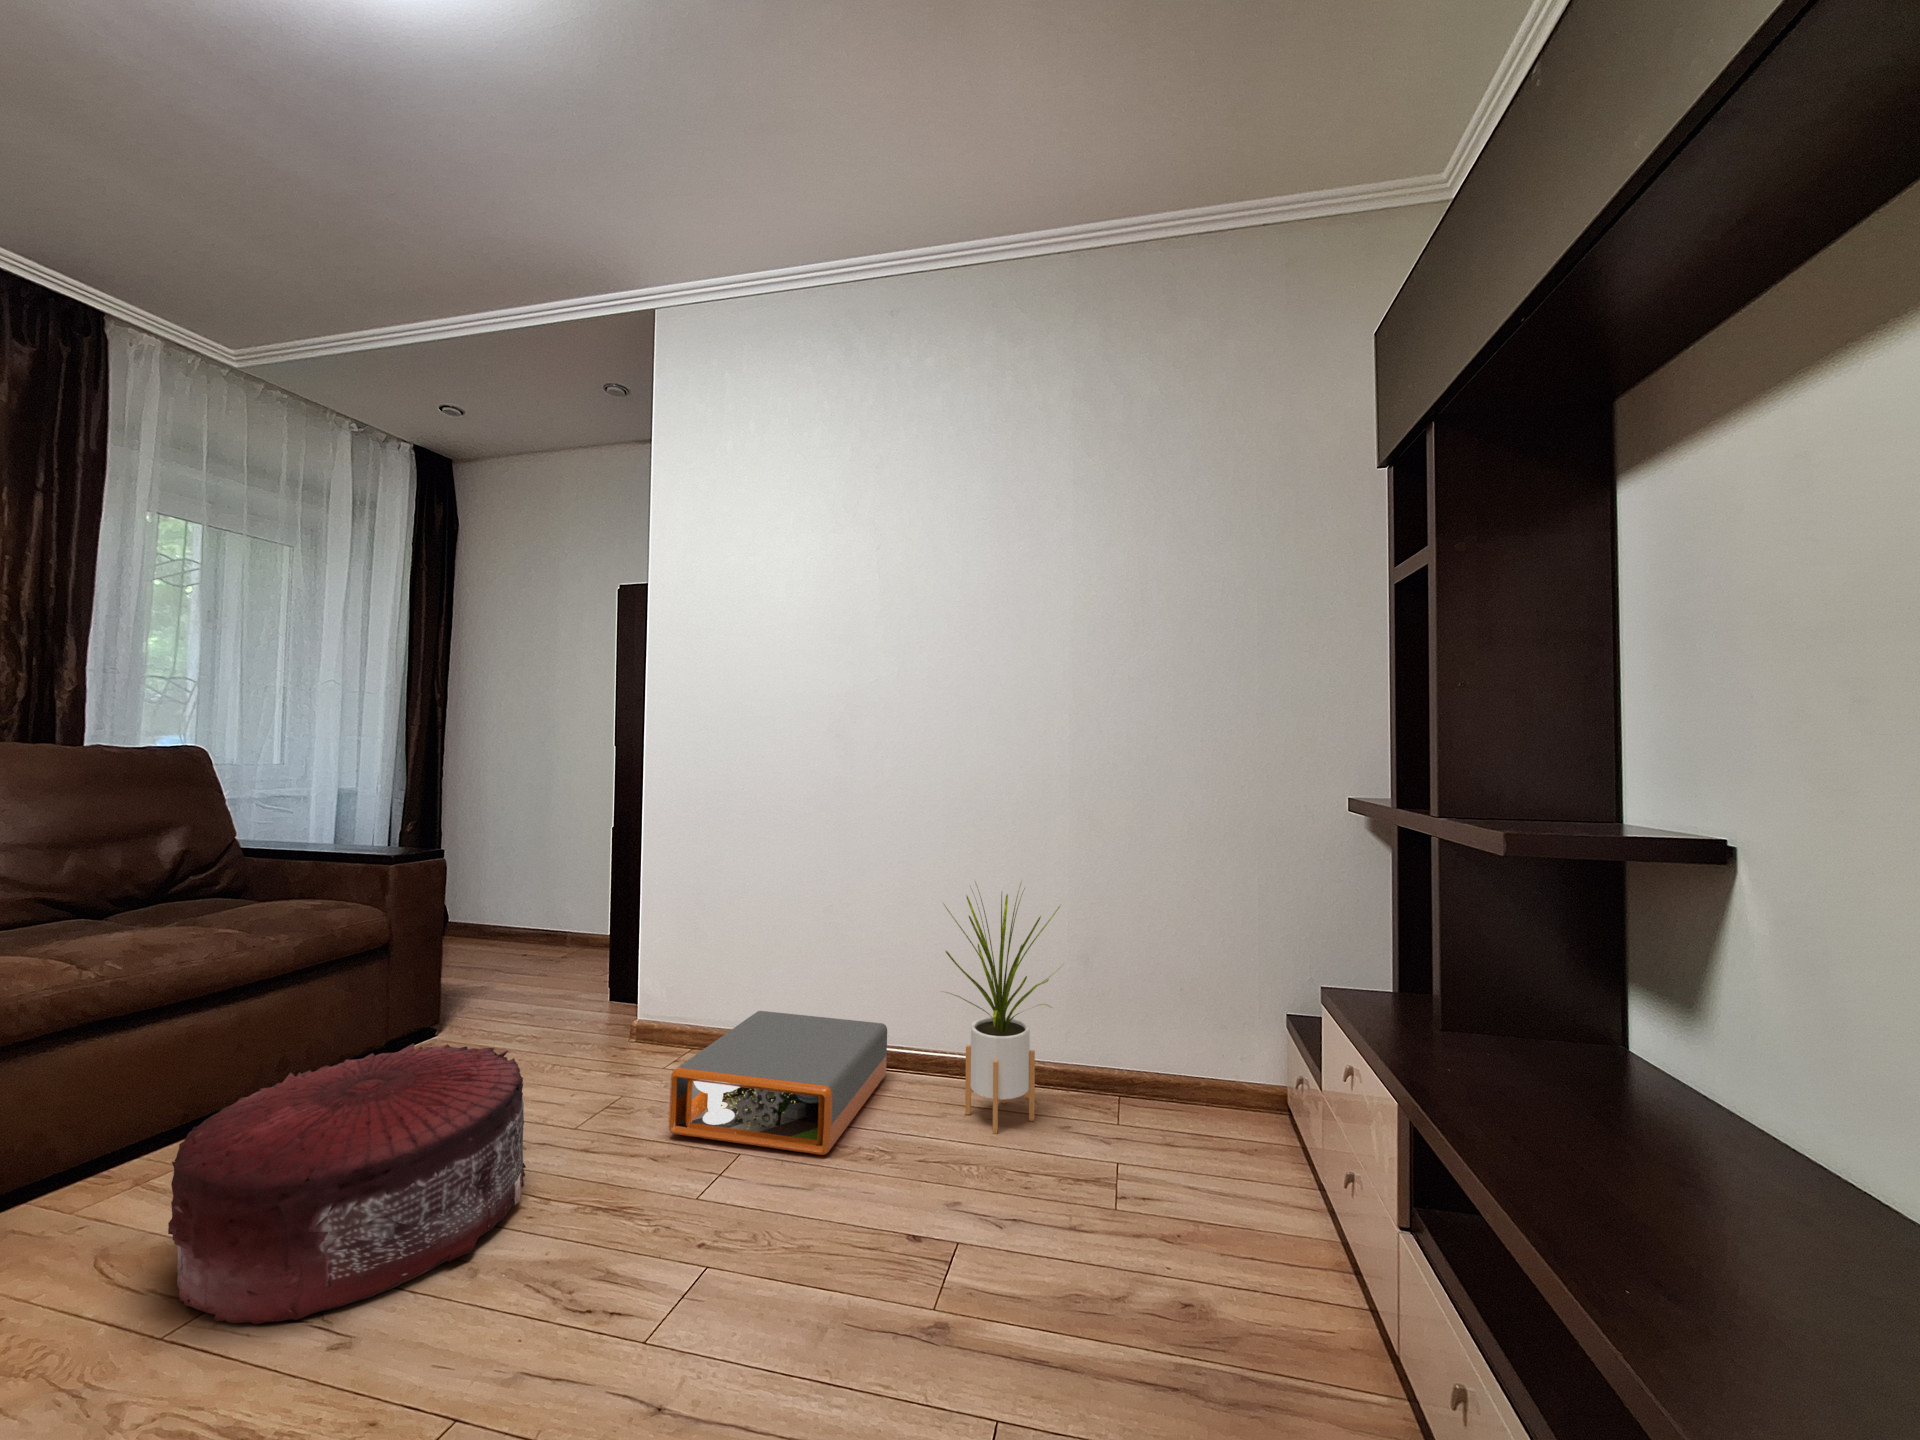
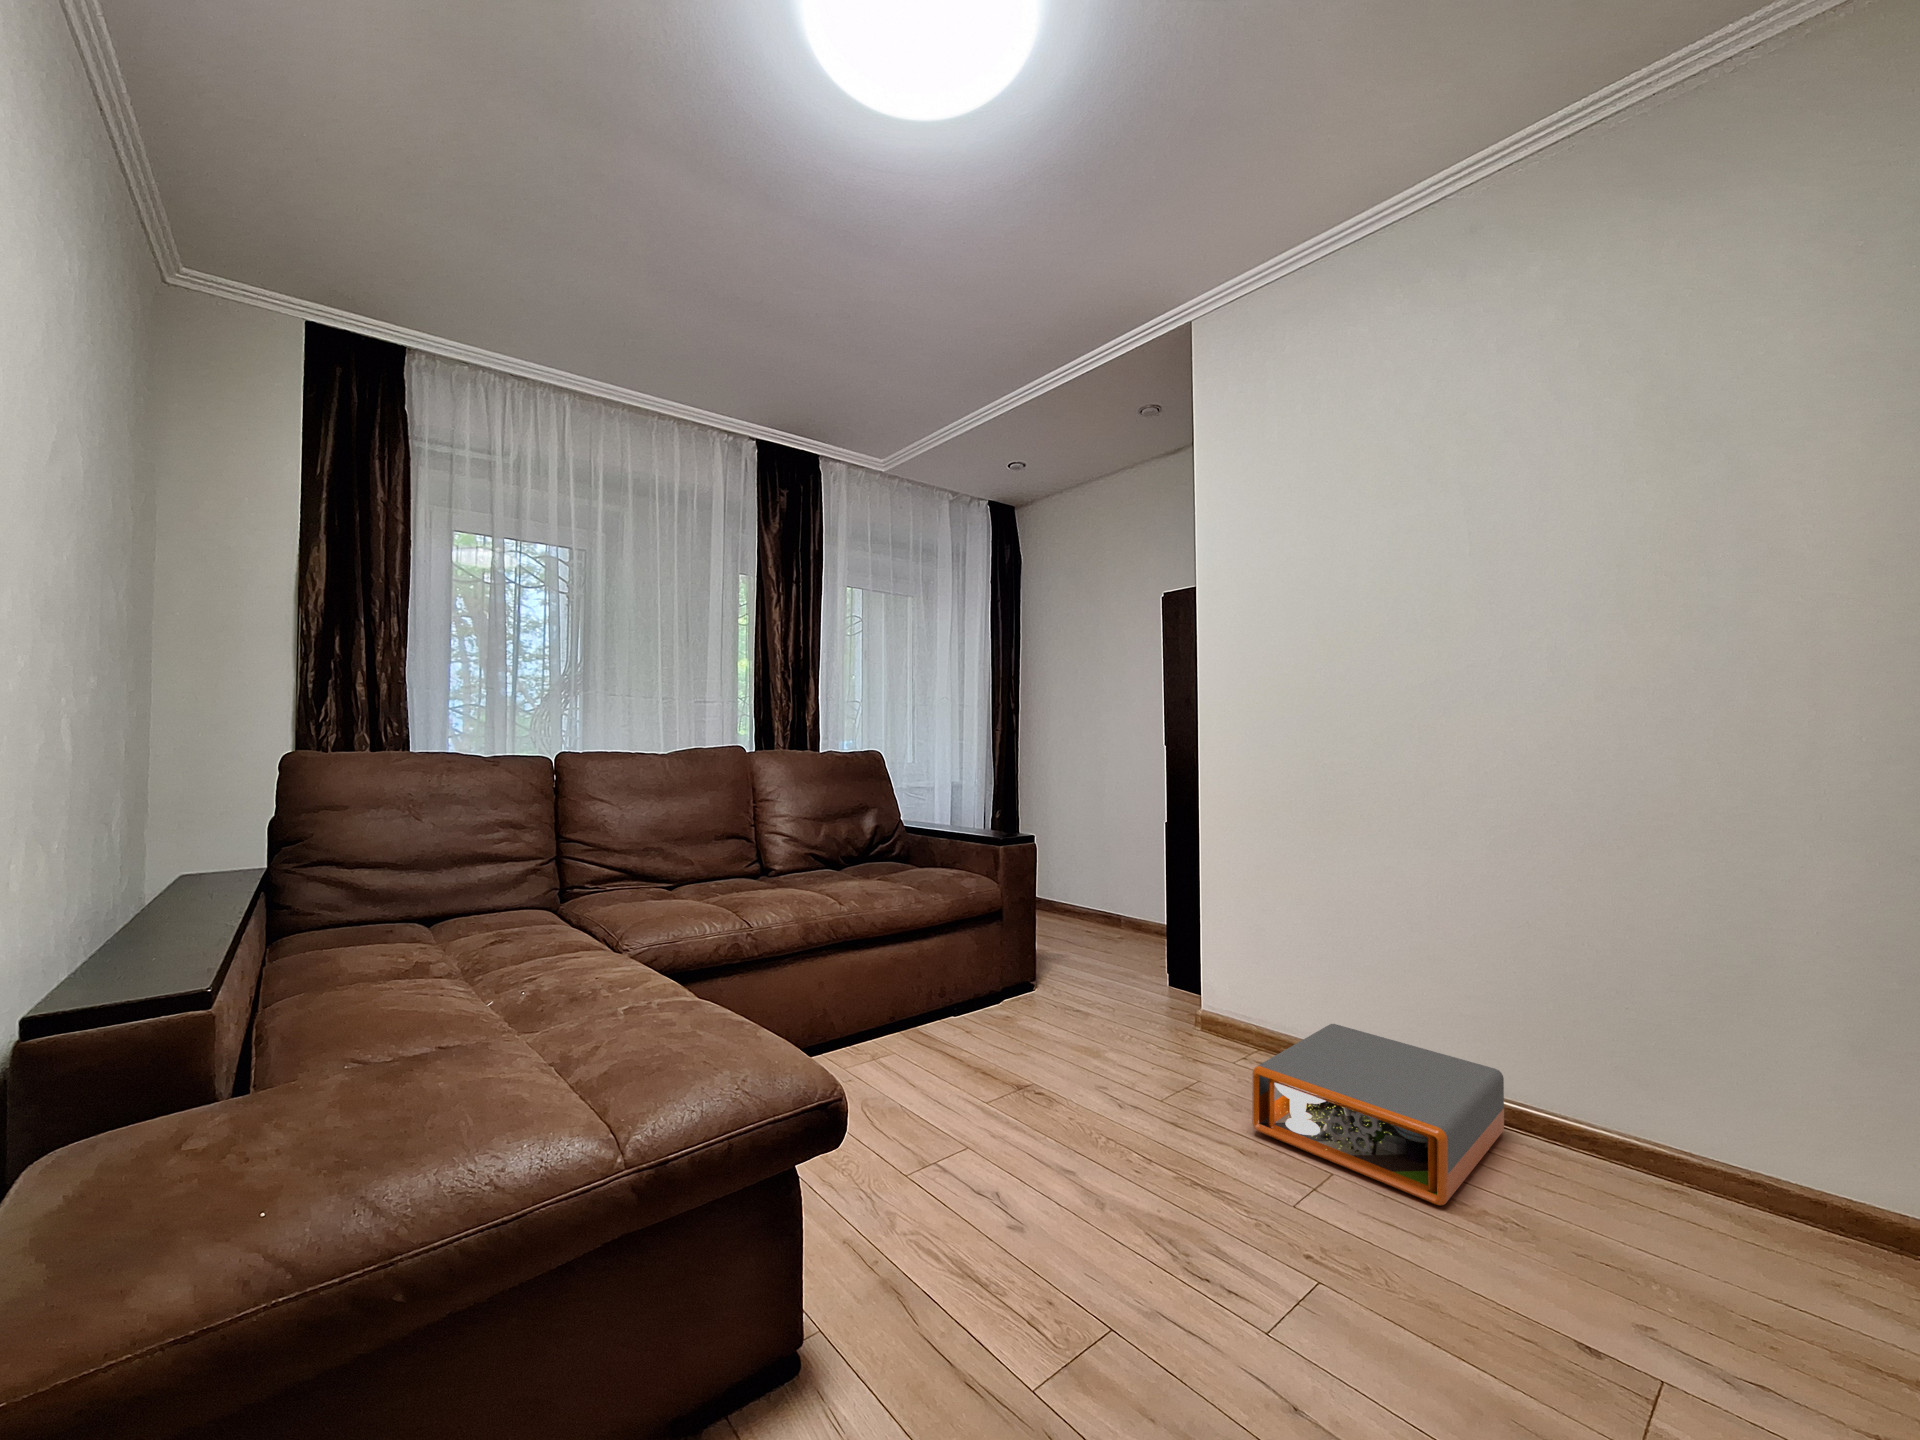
house plant: present [943,884,1060,1134] -> none [1589,912,1827,1258]
pouf: present [168,1043,526,1324] -> none [901,993,1129,1198]

